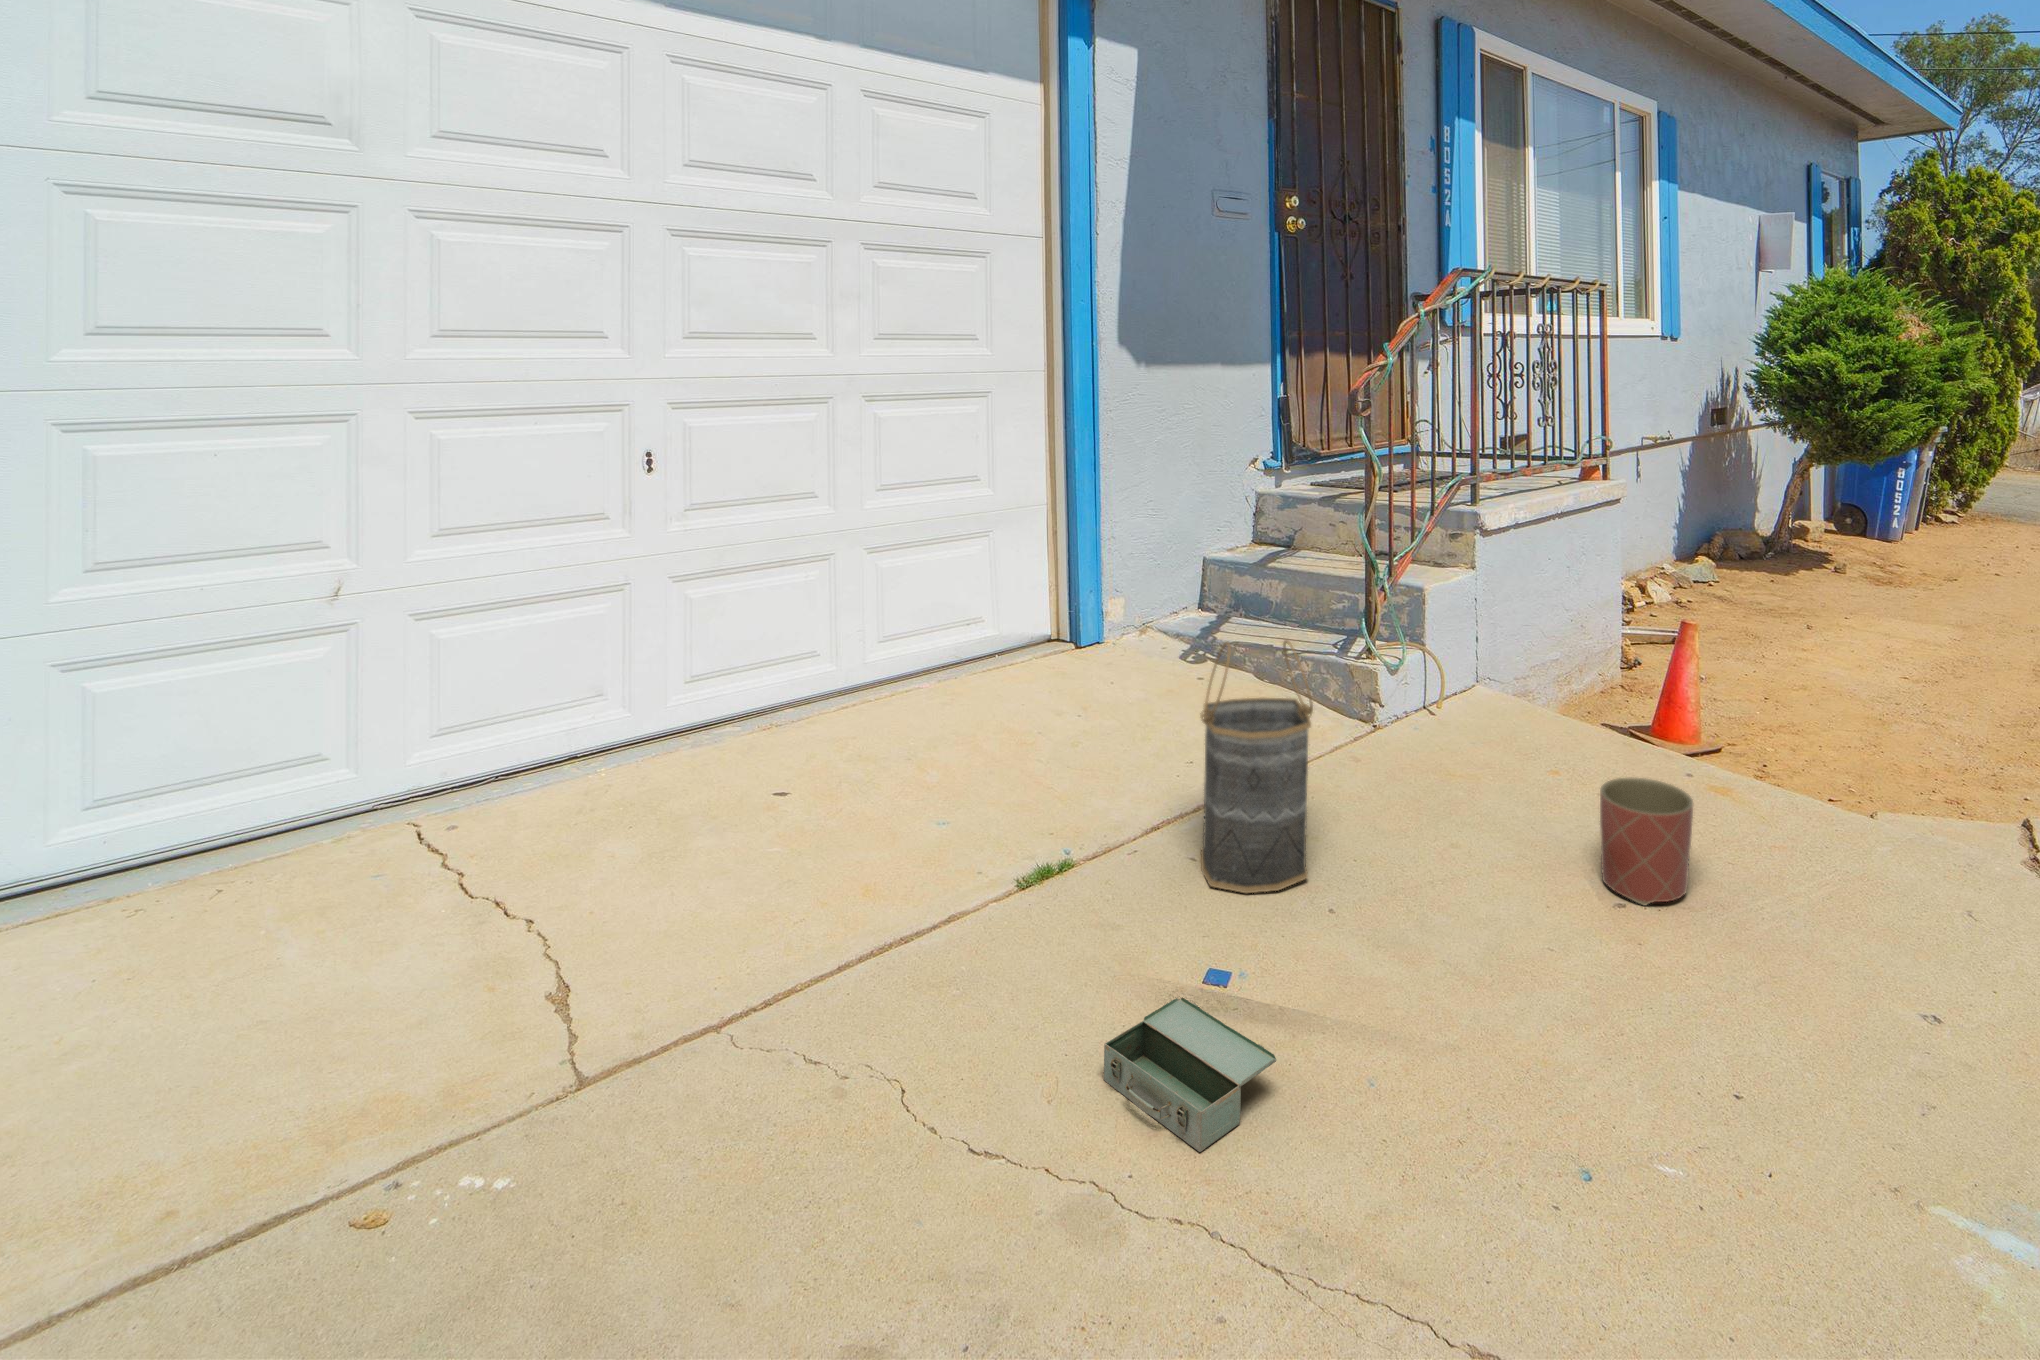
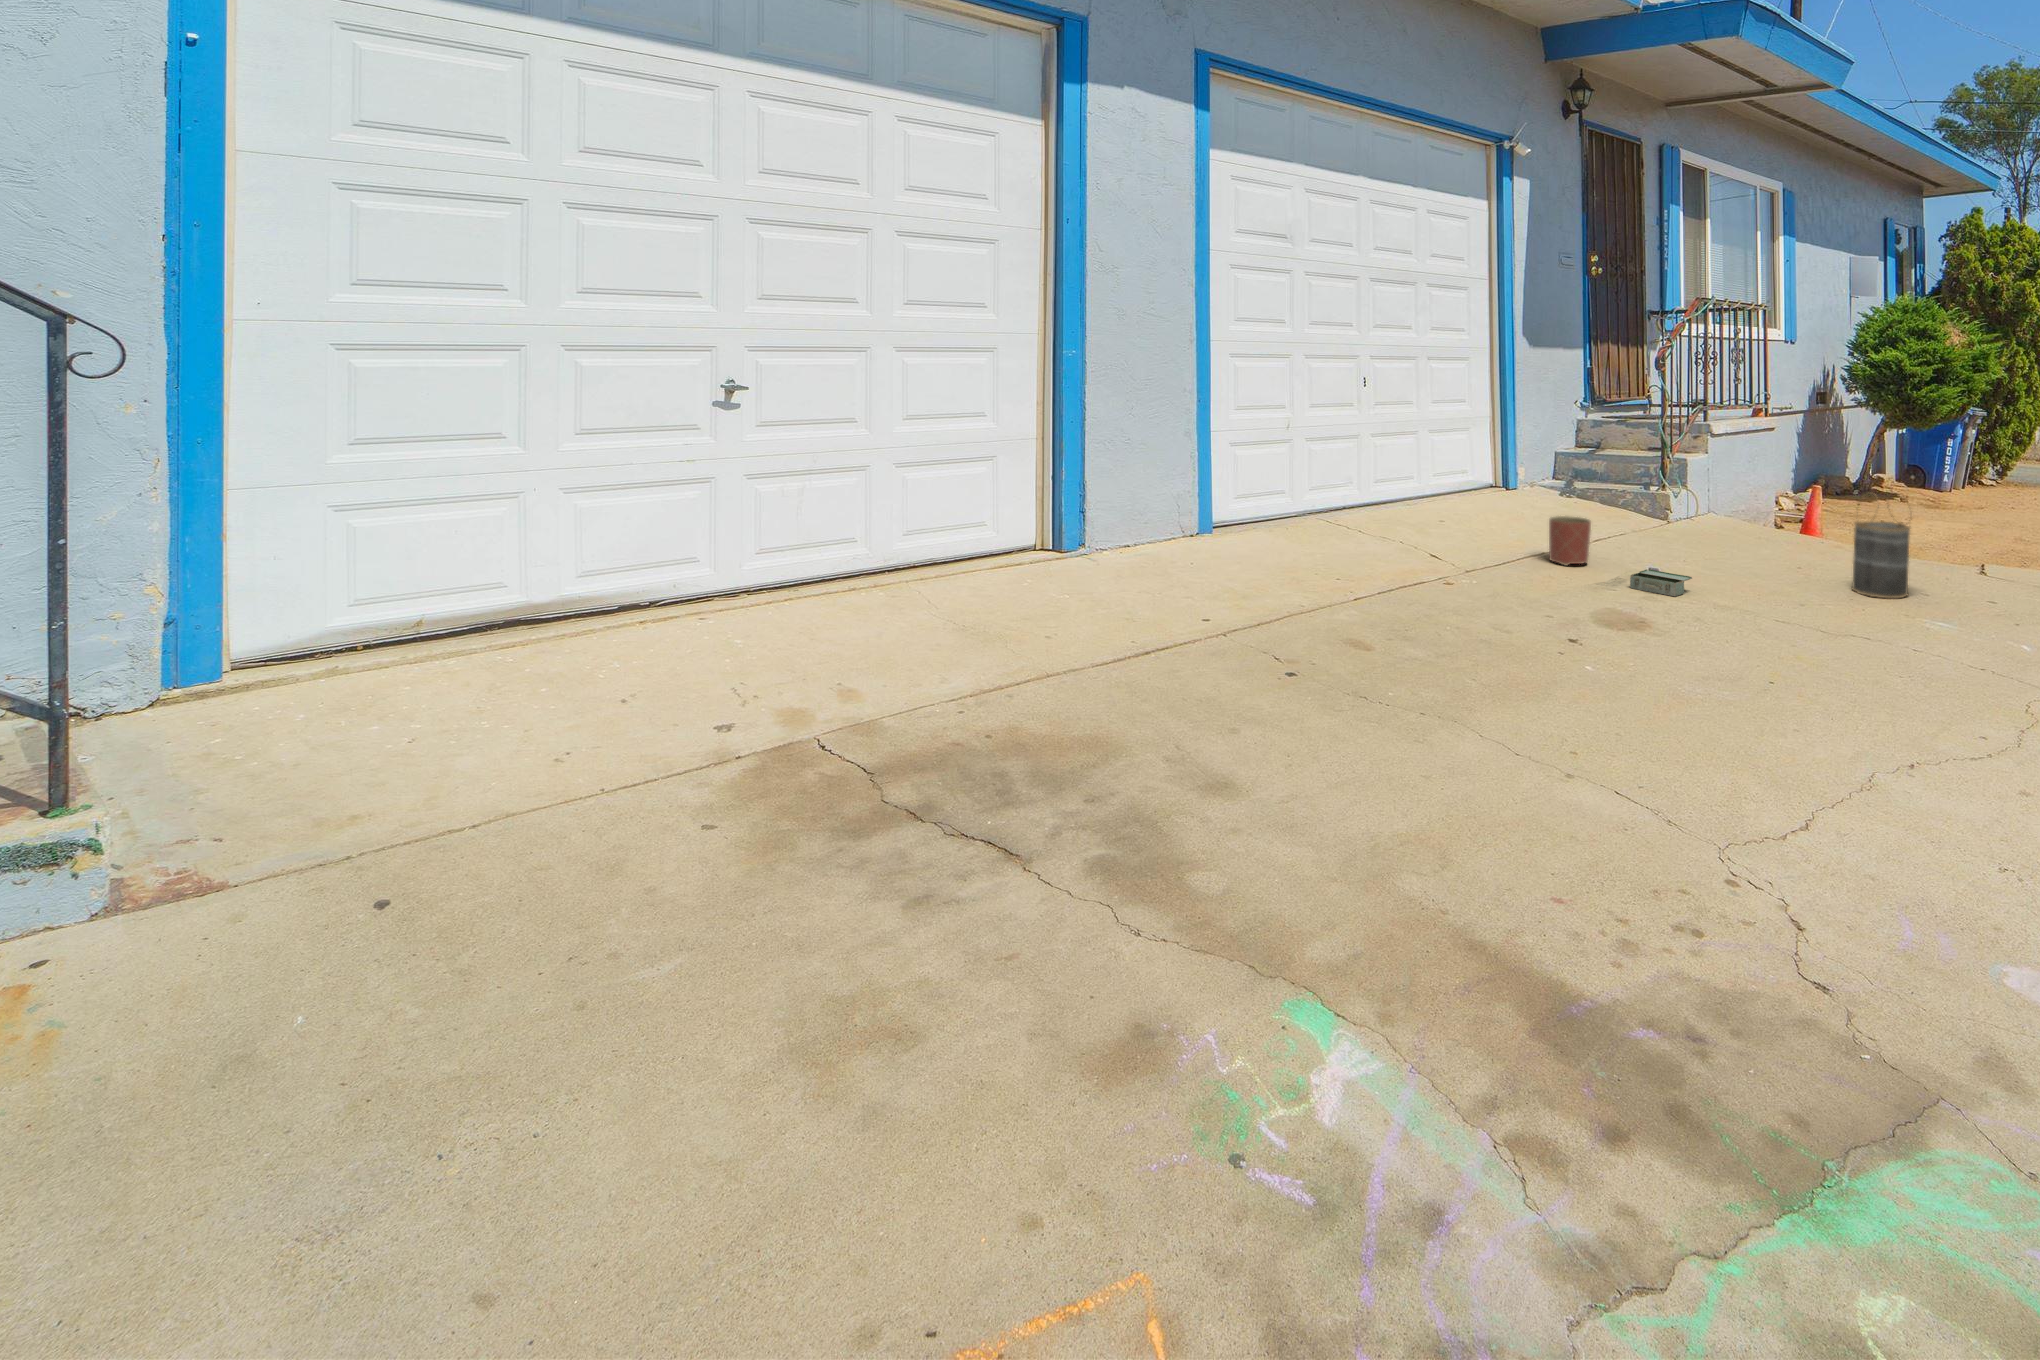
basket: present [1201,640,1313,893] -> present [1852,494,1910,598]
planter: present [1600,778,1693,906] -> present [1549,516,1591,565]

